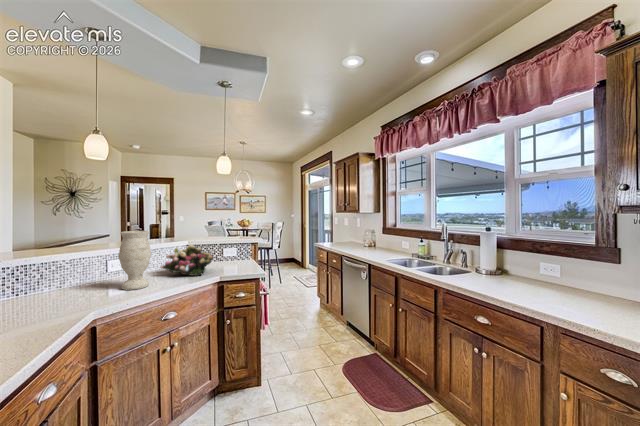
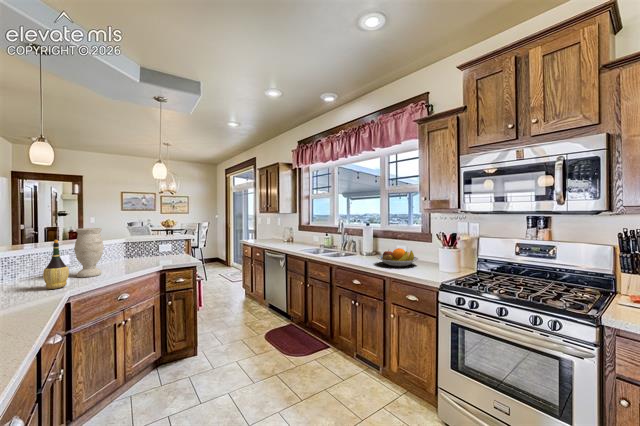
flower arrangement: present [160,244,213,276] -> none [106,240,155,266]
wine bottle: none [70,246,101,307] -> present [43,240,69,289]
fruit bowl: none [516,270,600,302] -> present [377,248,418,266]

